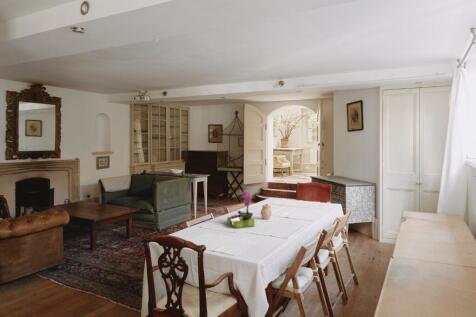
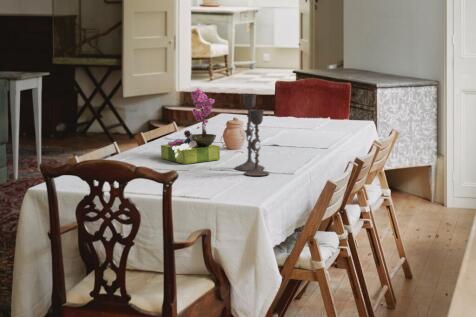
candlestick: none [259,195,274,239] -> present [235,94,269,176]

